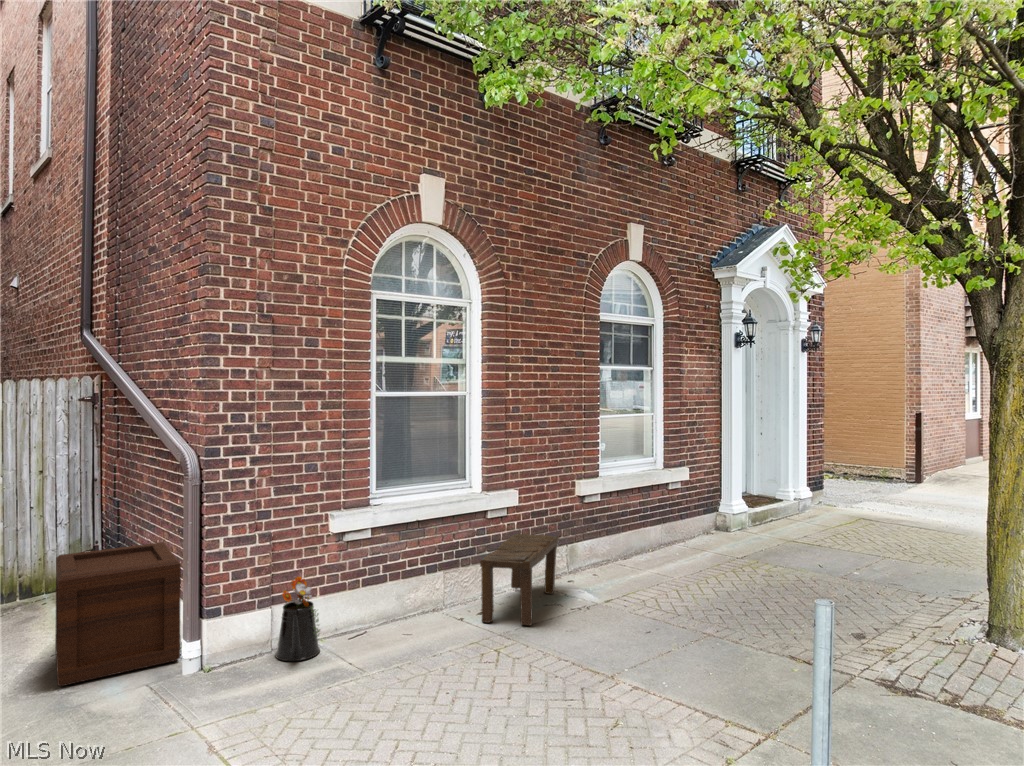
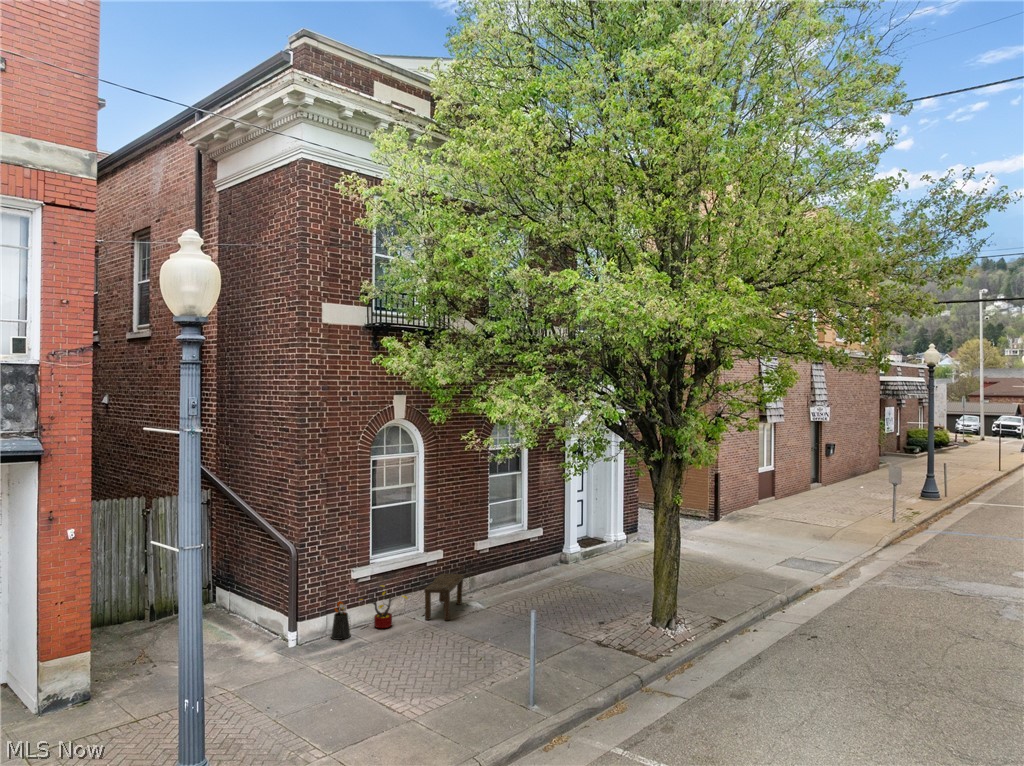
decorative plant: none [342,539,446,638] -> present [361,585,408,628]
wooden crate: present [55,542,181,686] -> none [225,586,289,653]

